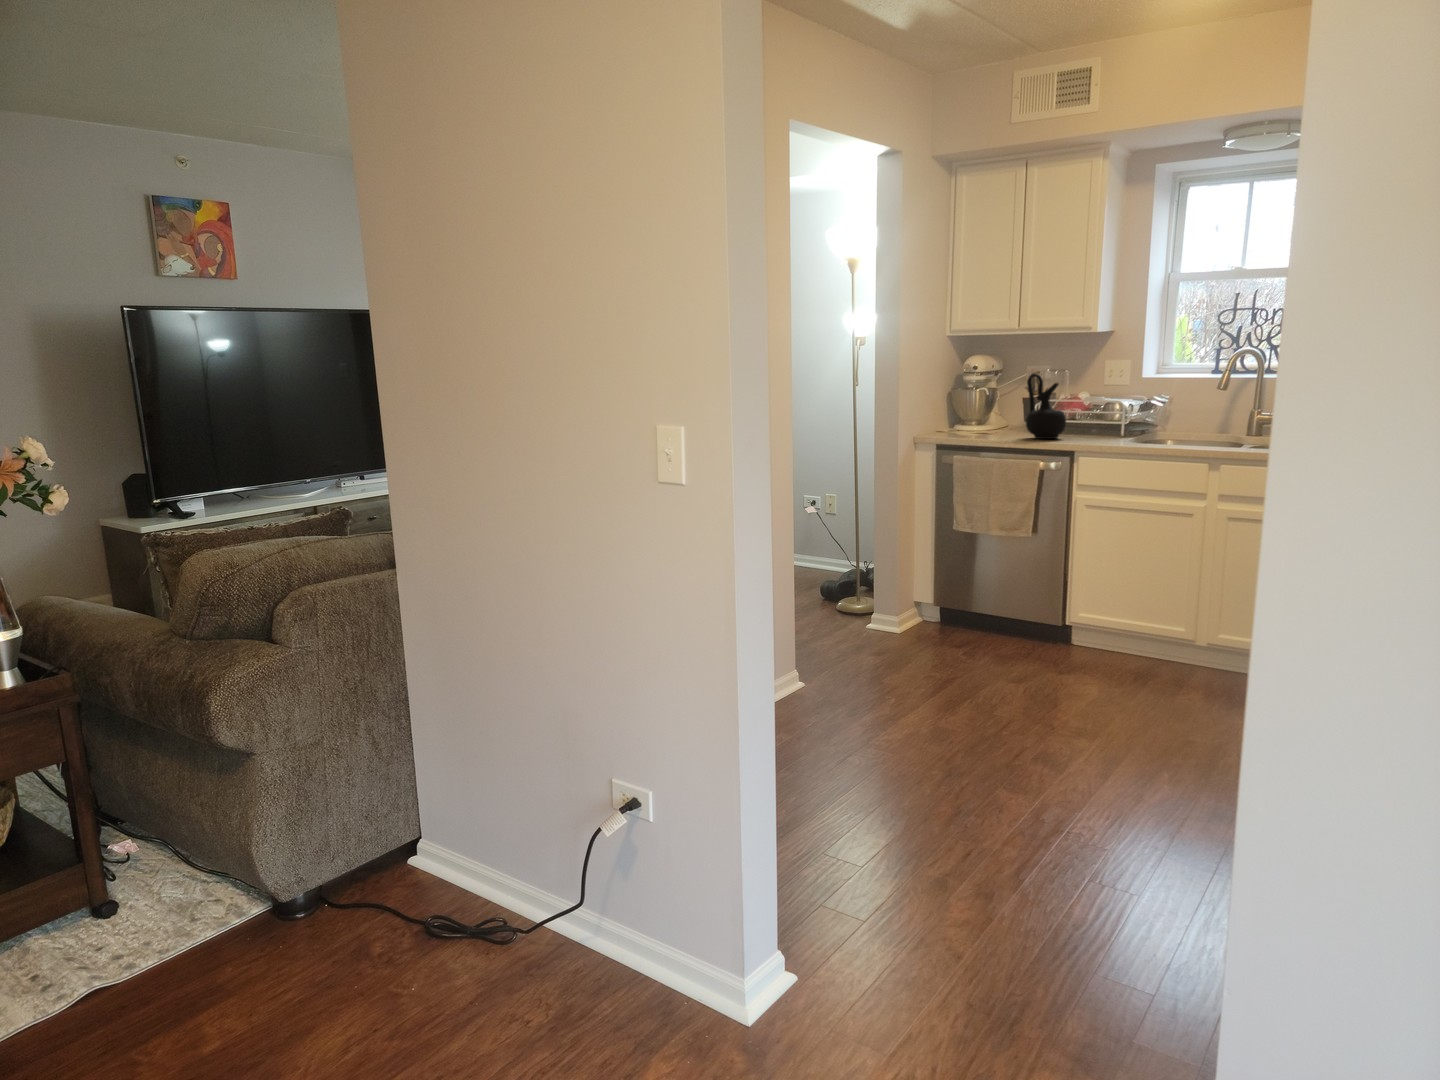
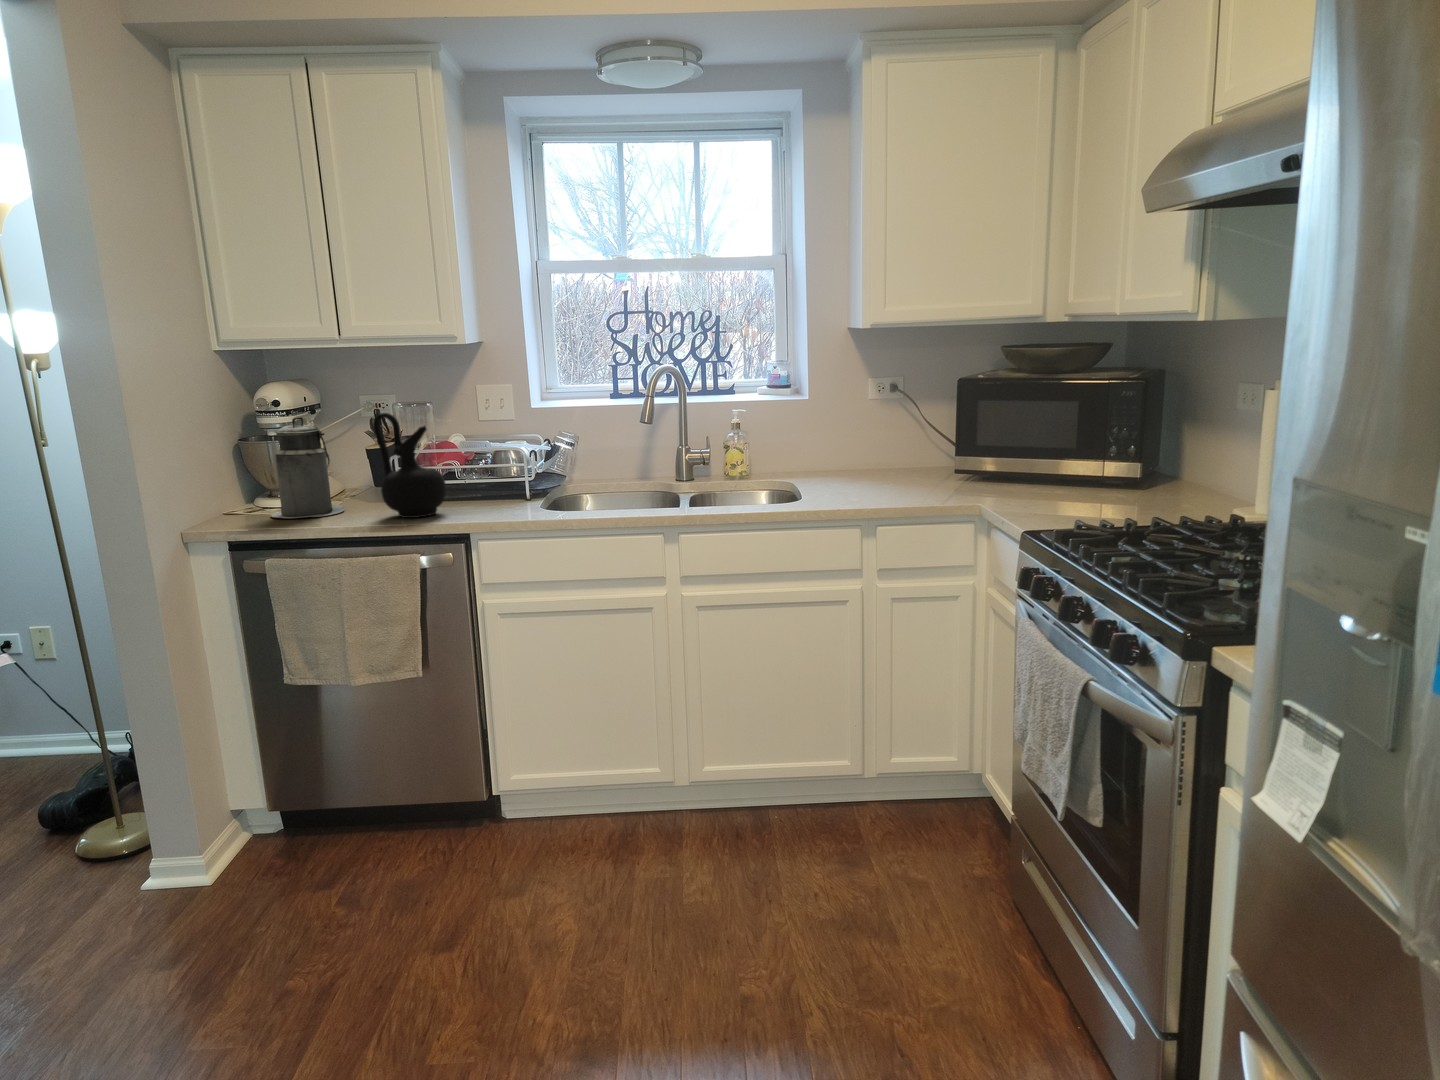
canister: none [962,375,1005,435] -> present [271,417,345,518]

